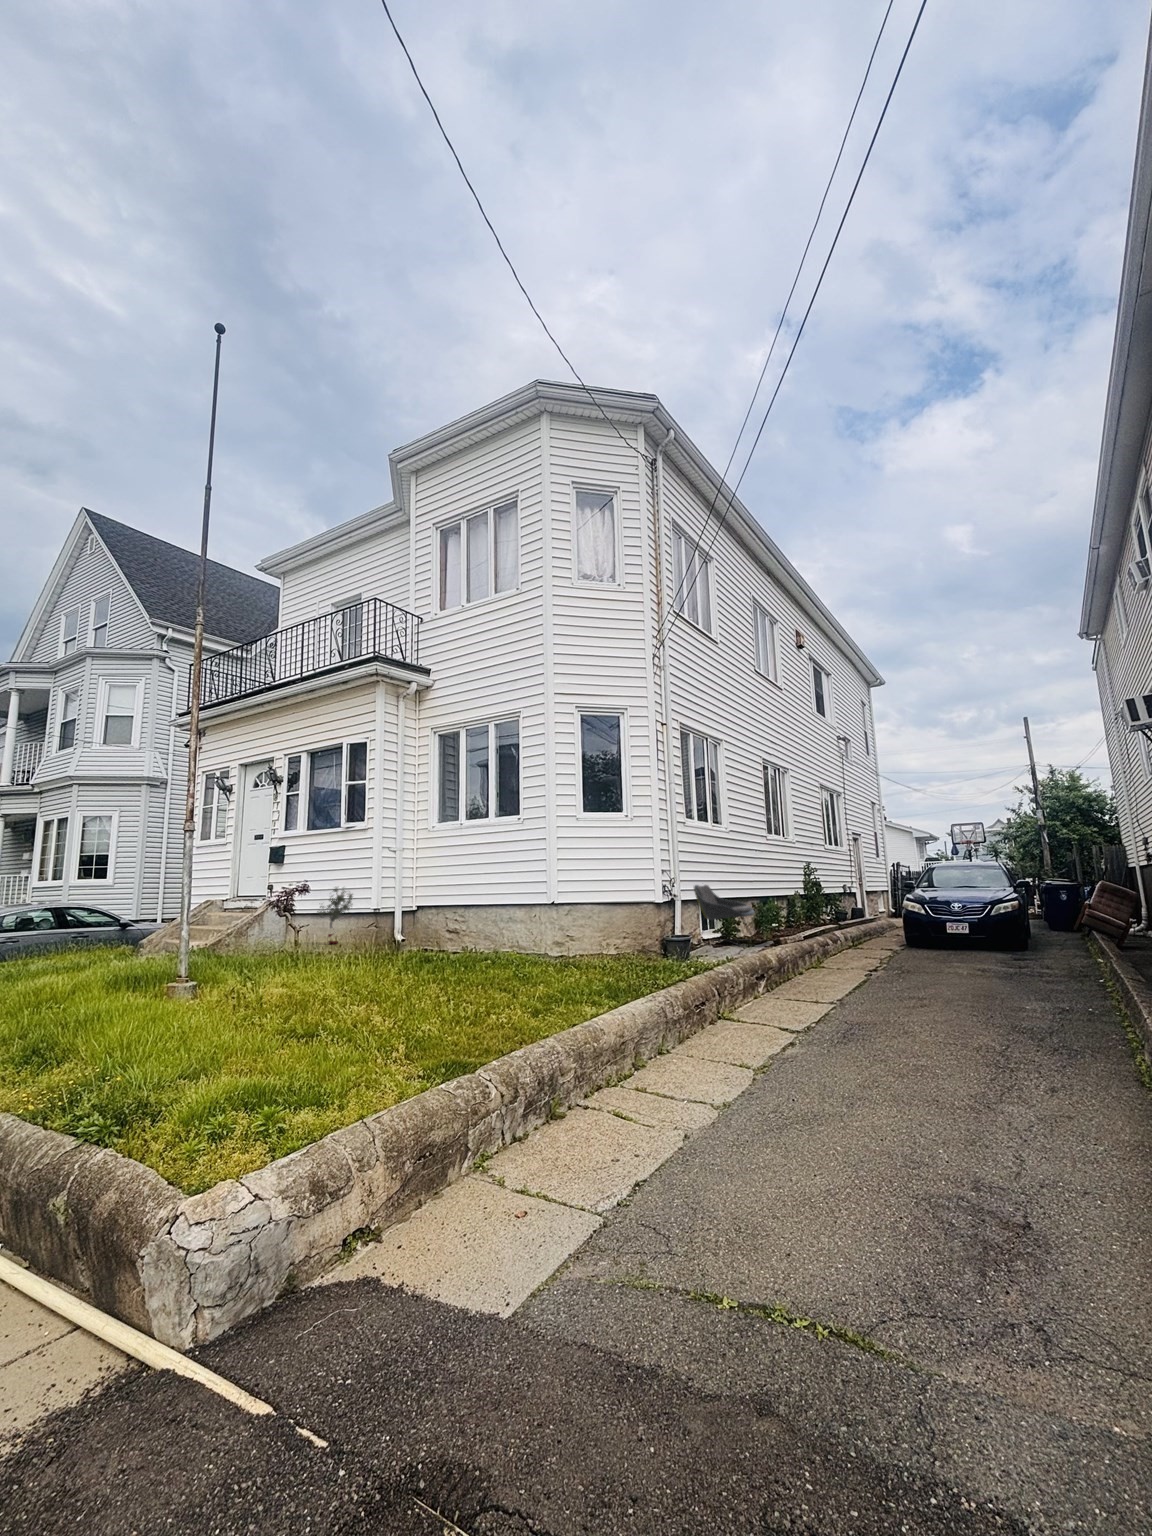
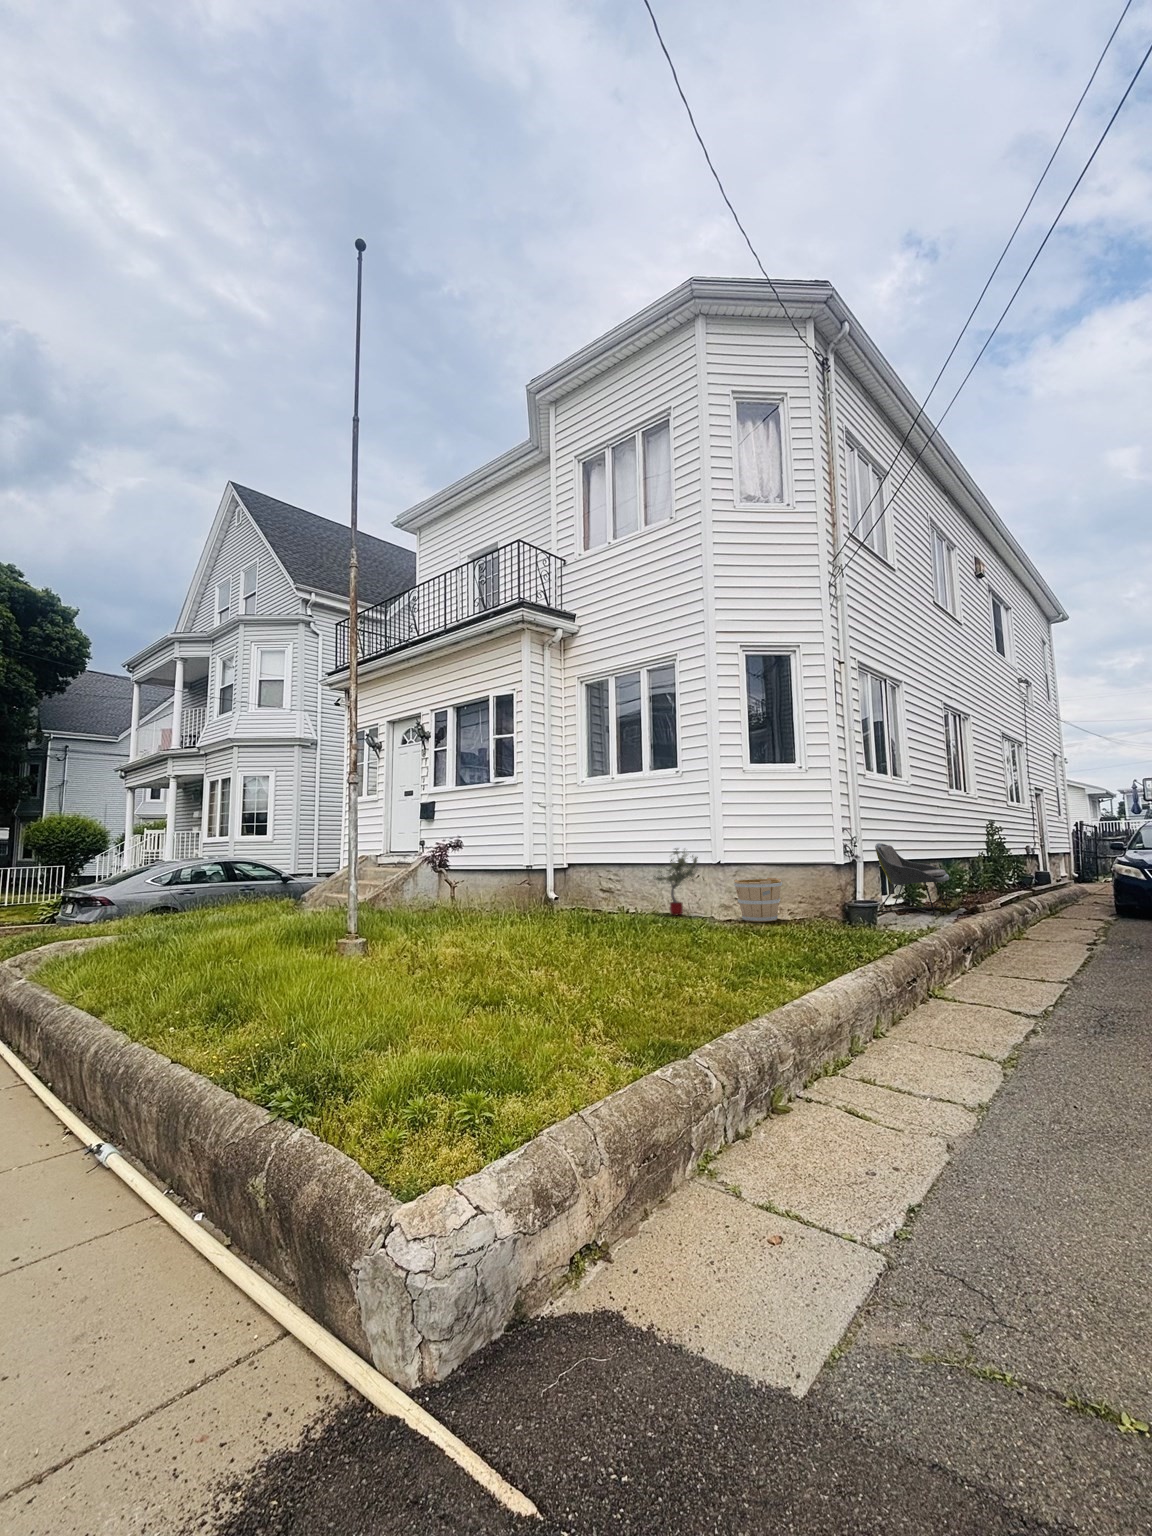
potted tree: present [317,887,352,944] -> present [654,848,698,916]
wooden bucket: none [567,915,610,956] -> present [734,878,782,922]

